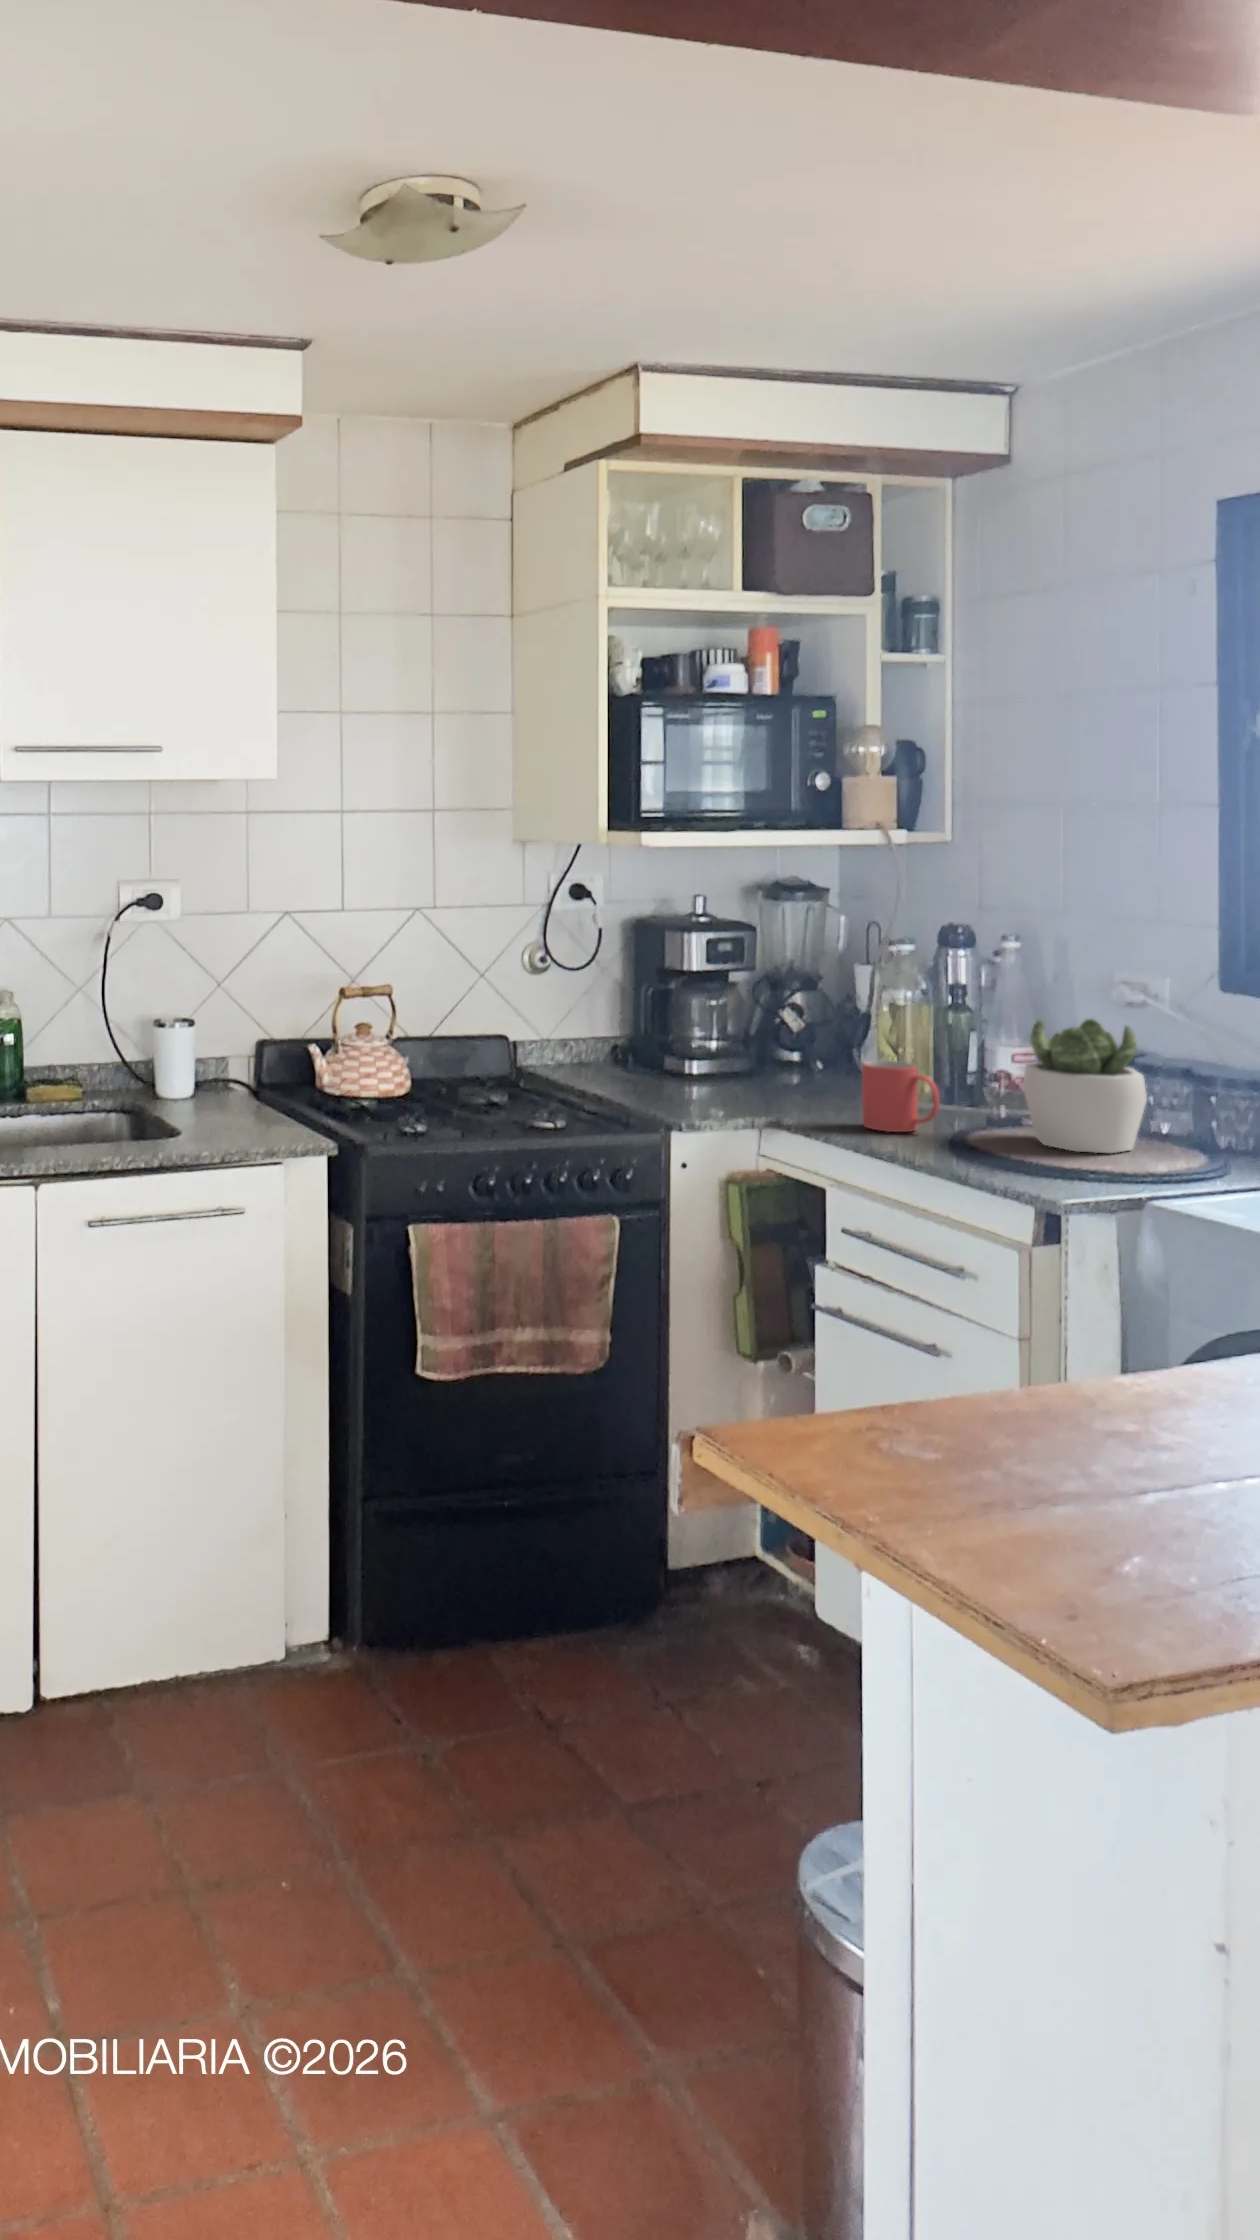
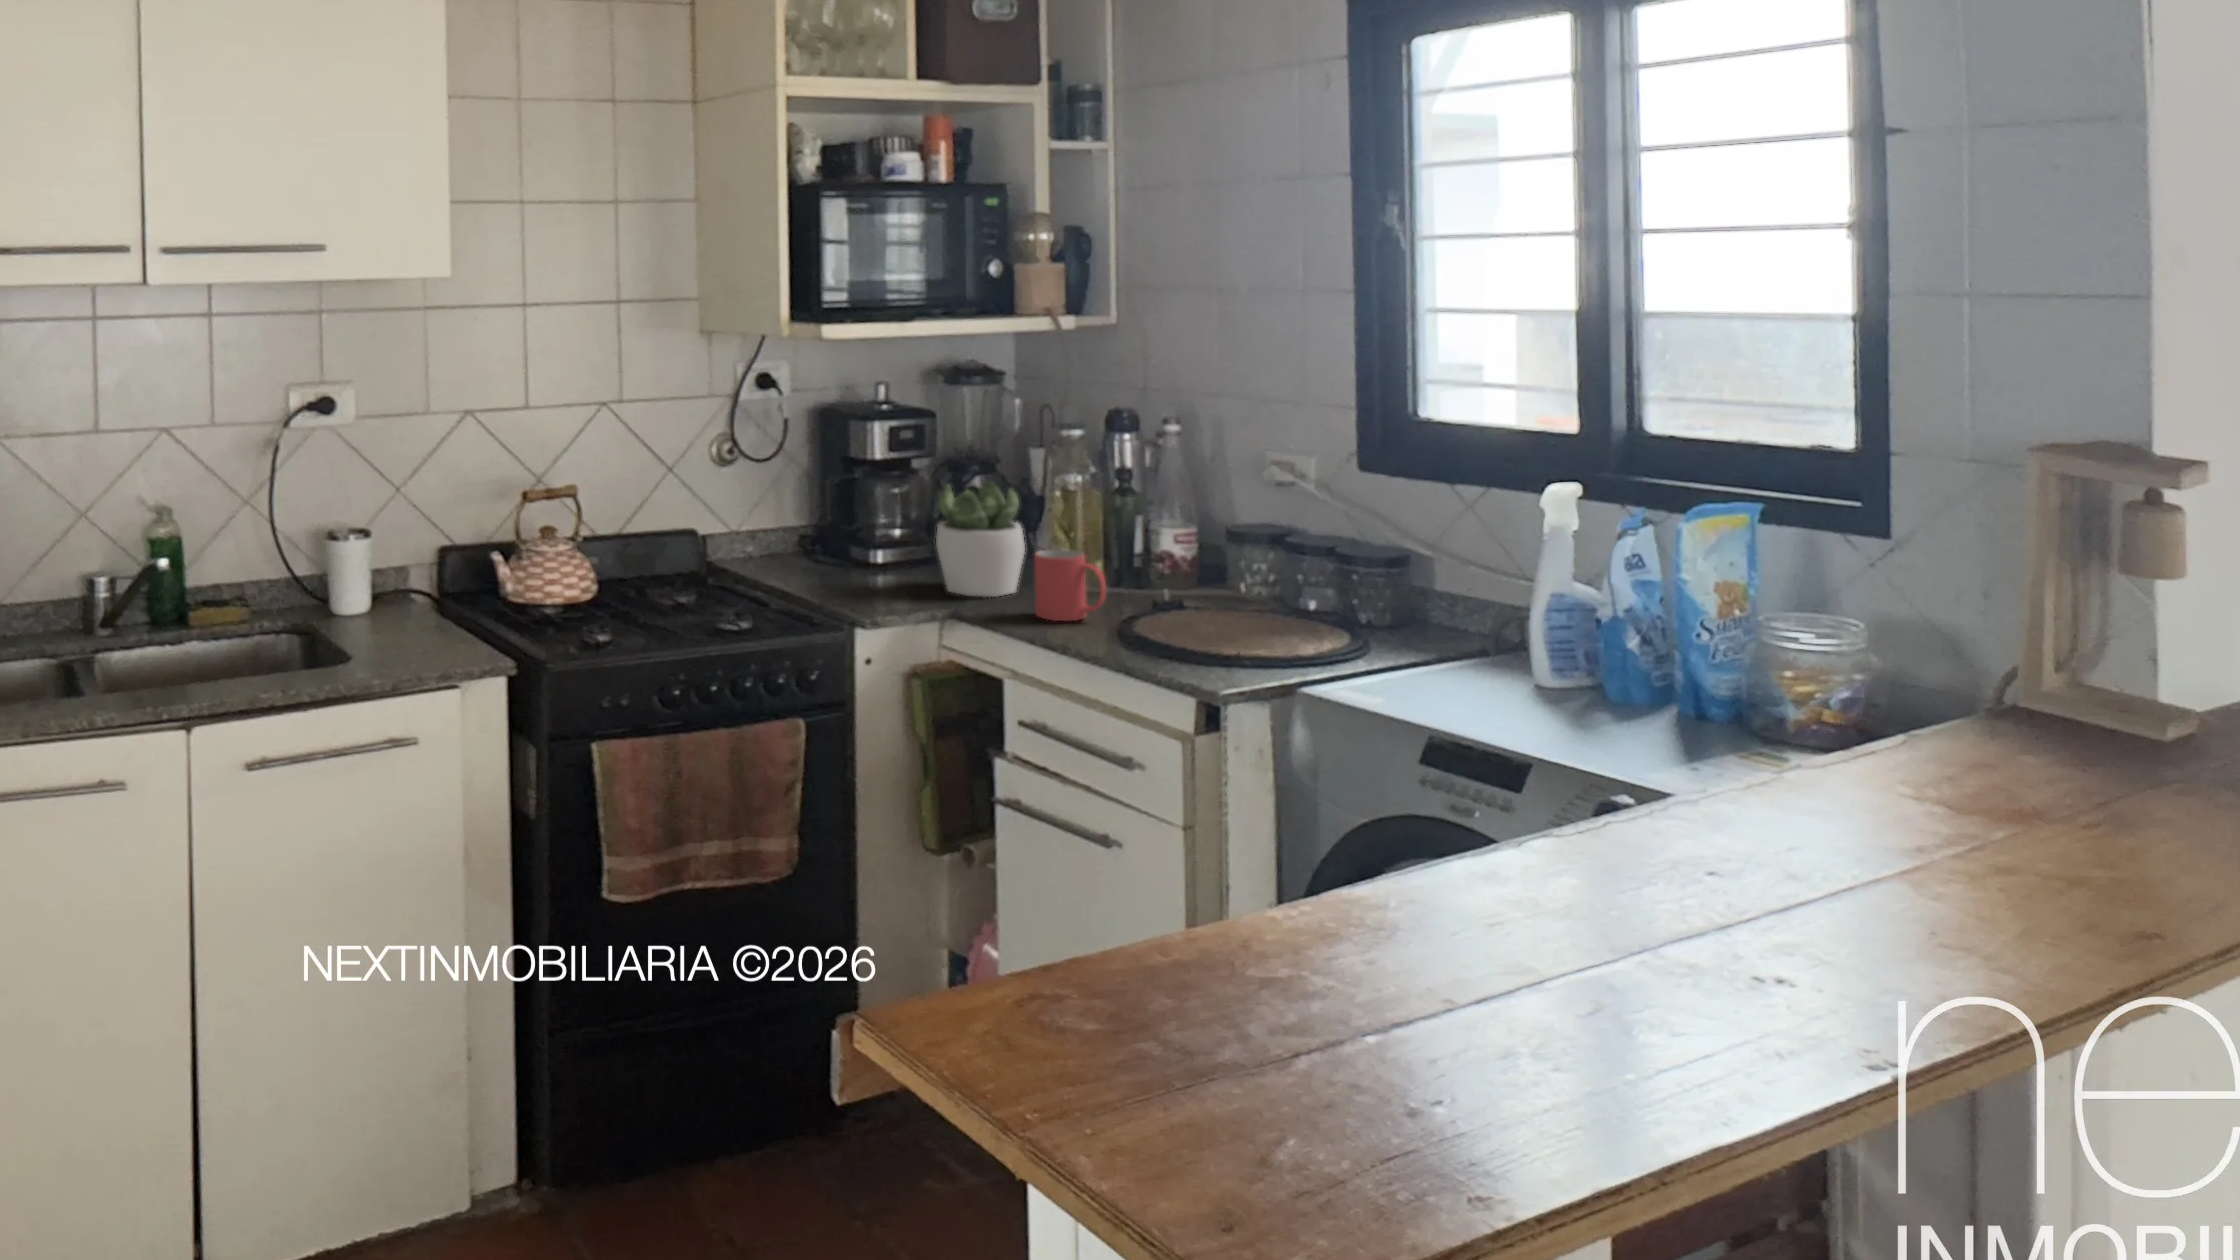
succulent plant: present [1023,1019,1147,1153] -> present [936,482,1025,597]

